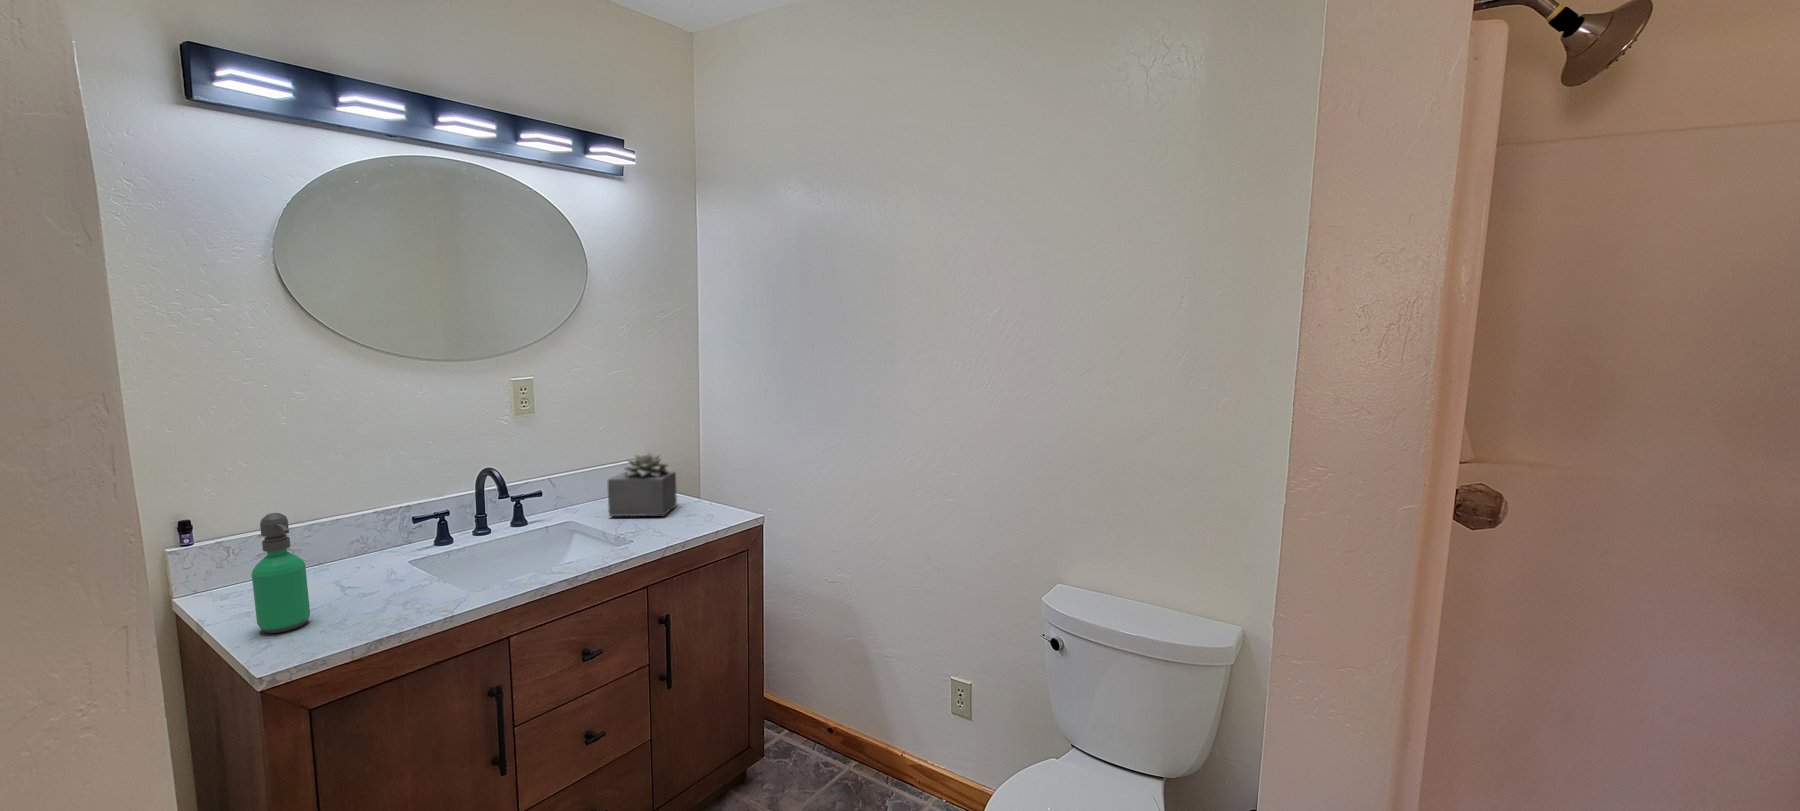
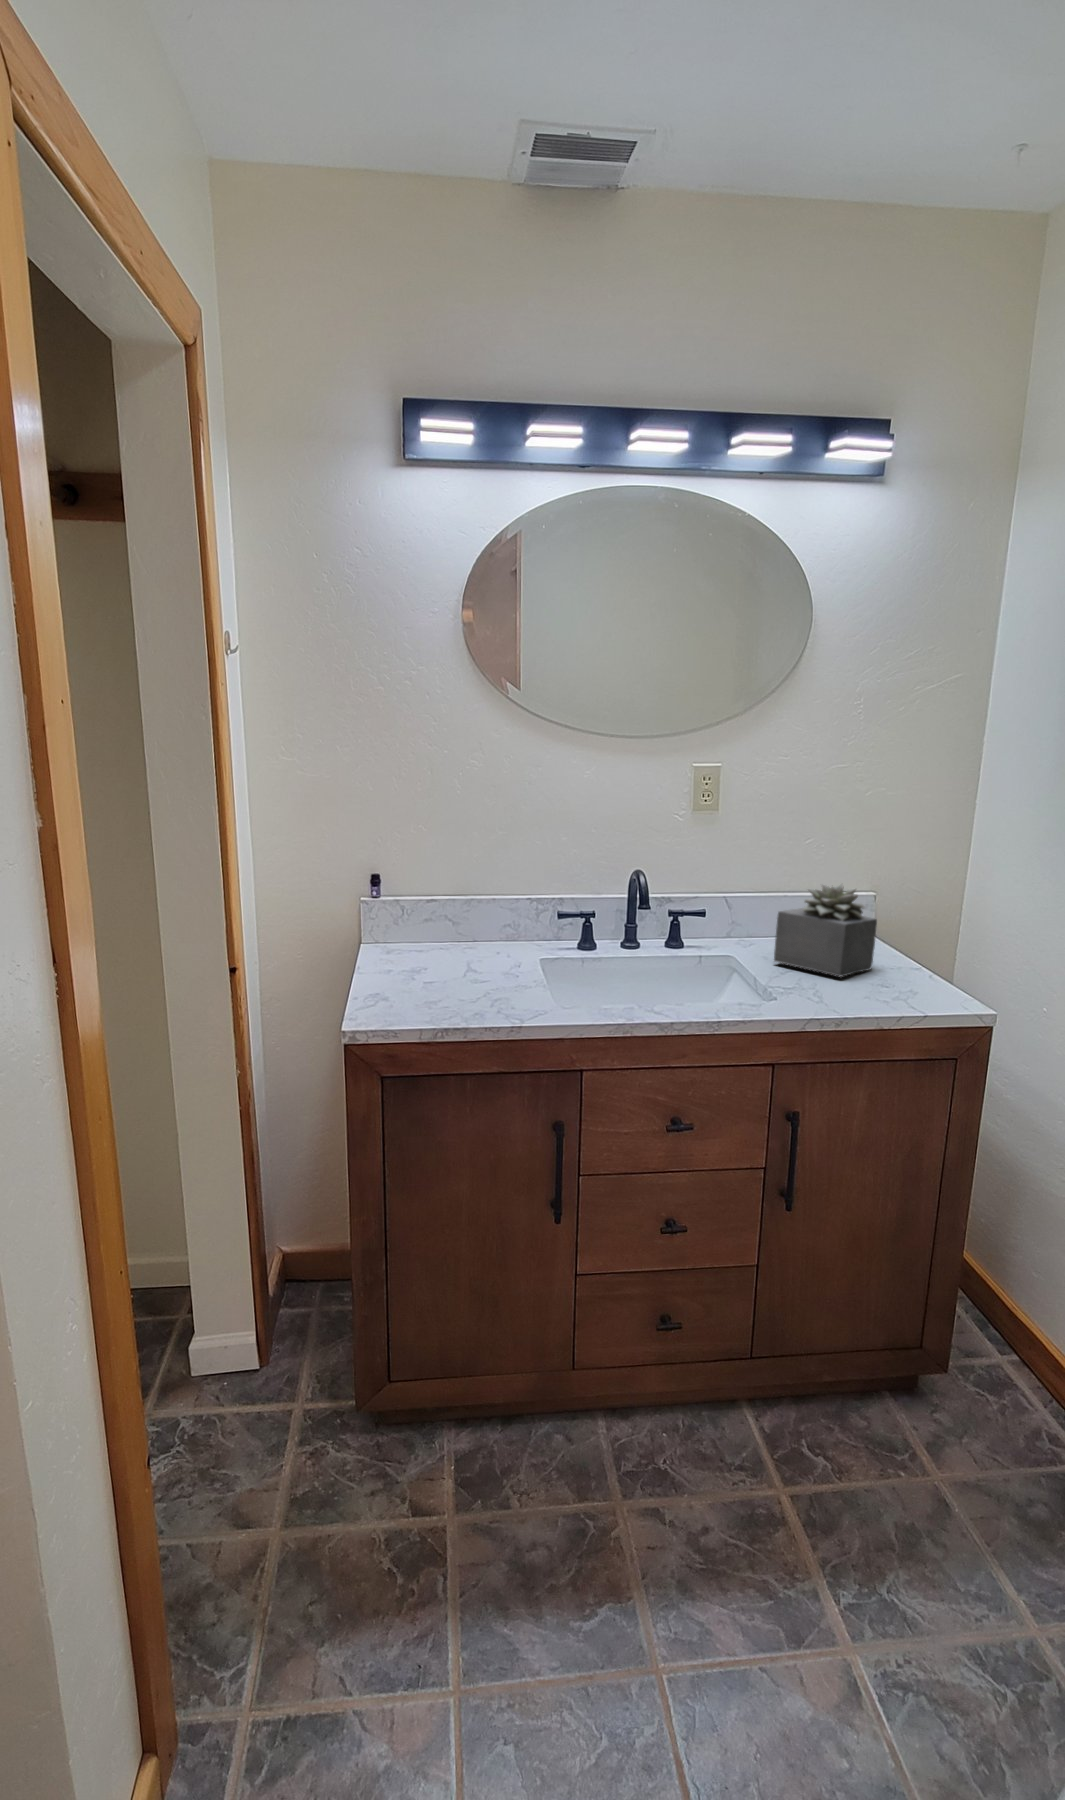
soap dispenser: present [252,513,310,633] -> none [386,874,427,993]

